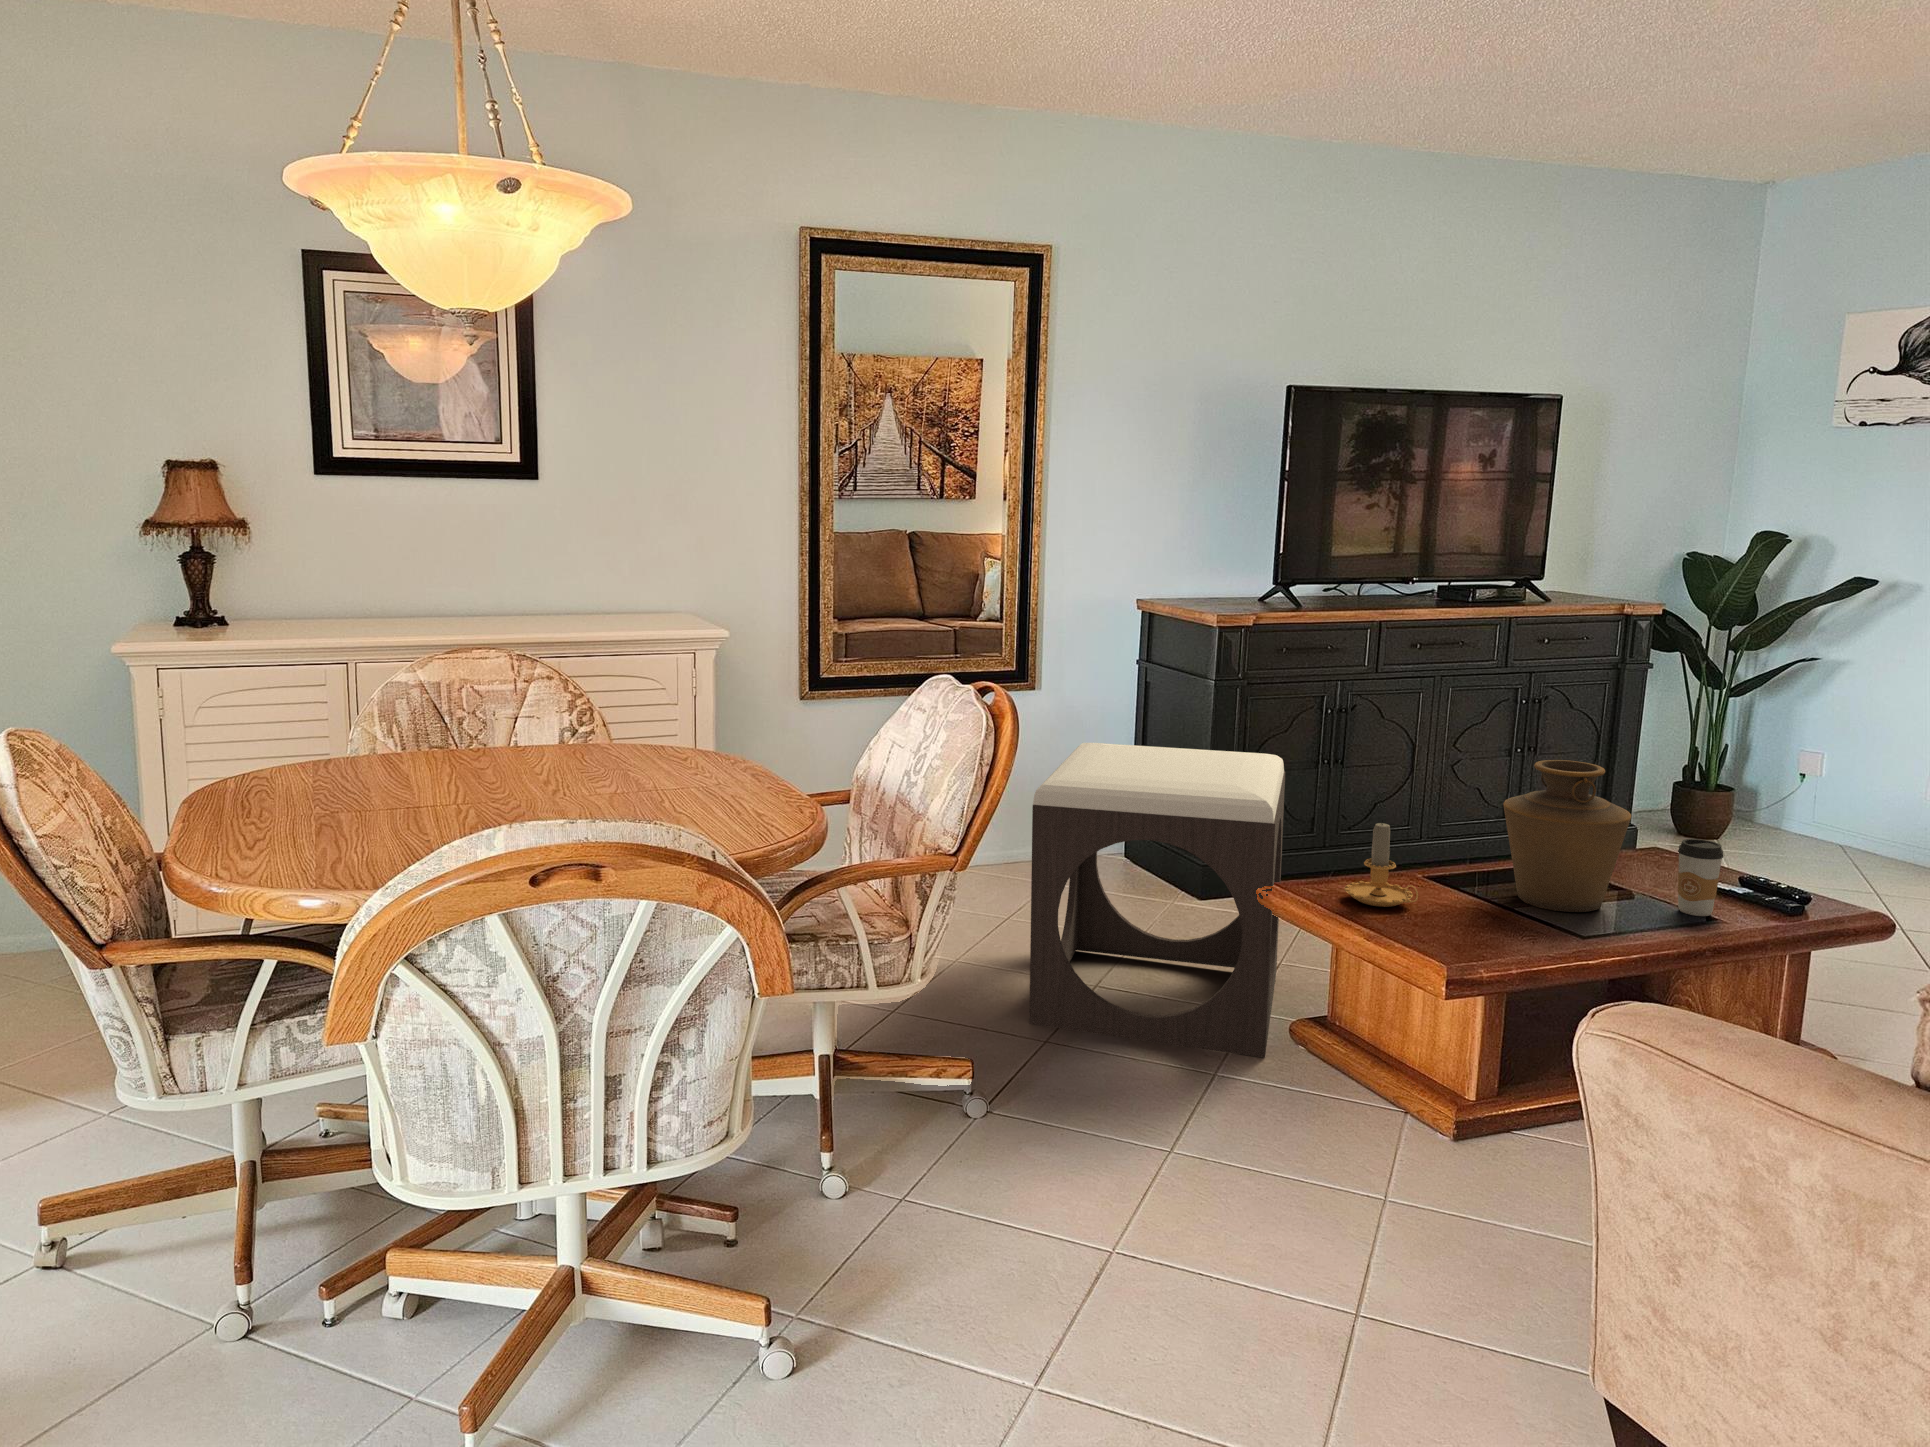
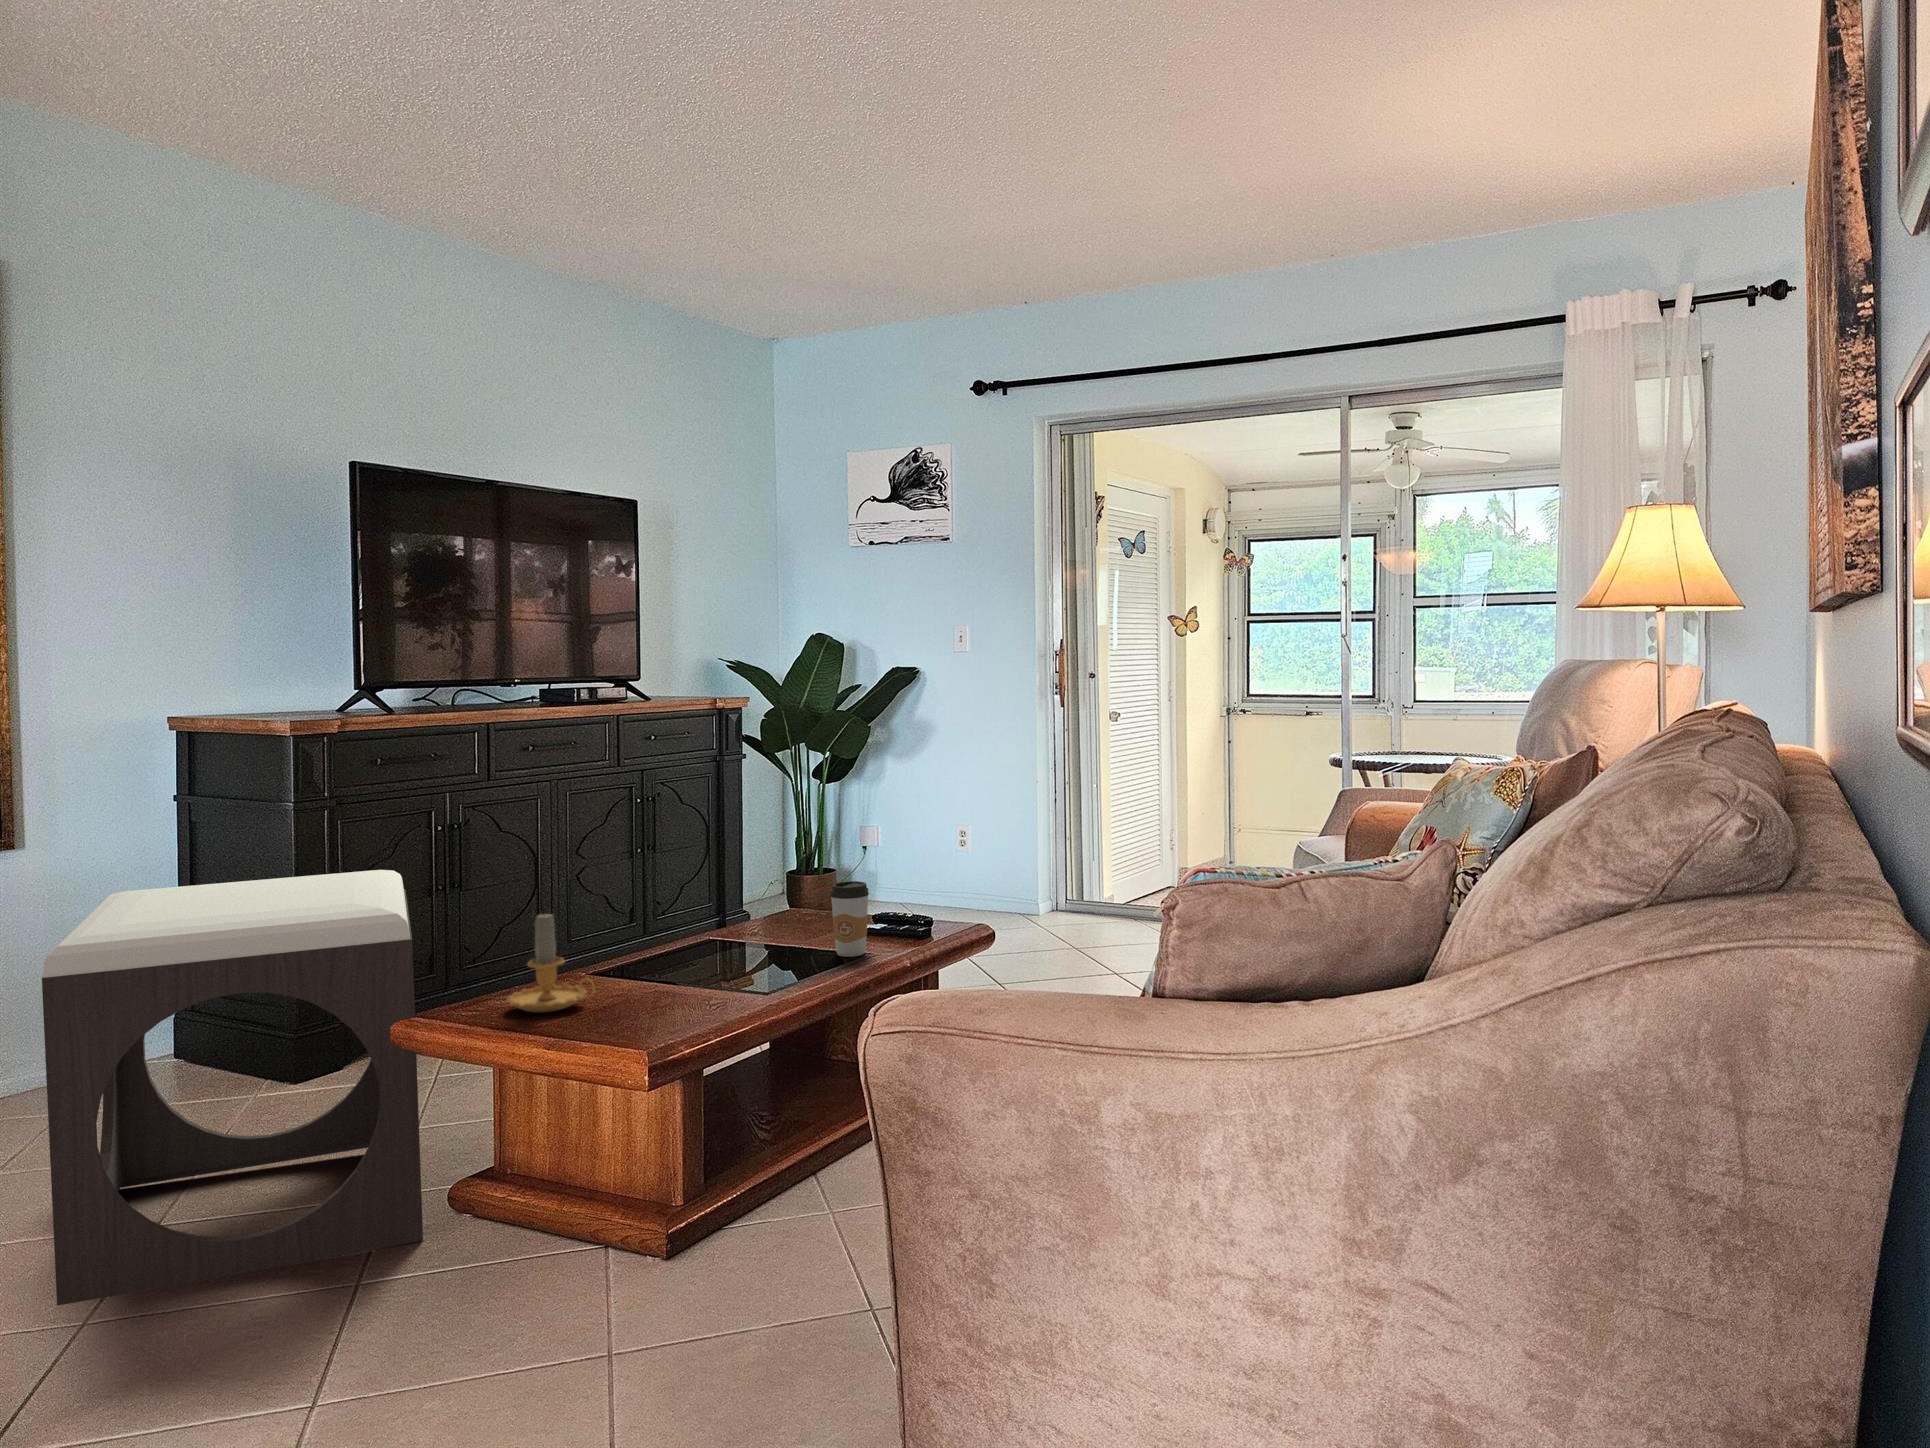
vase: present [1503,760,1631,912] -> none [666,820,789,979]

